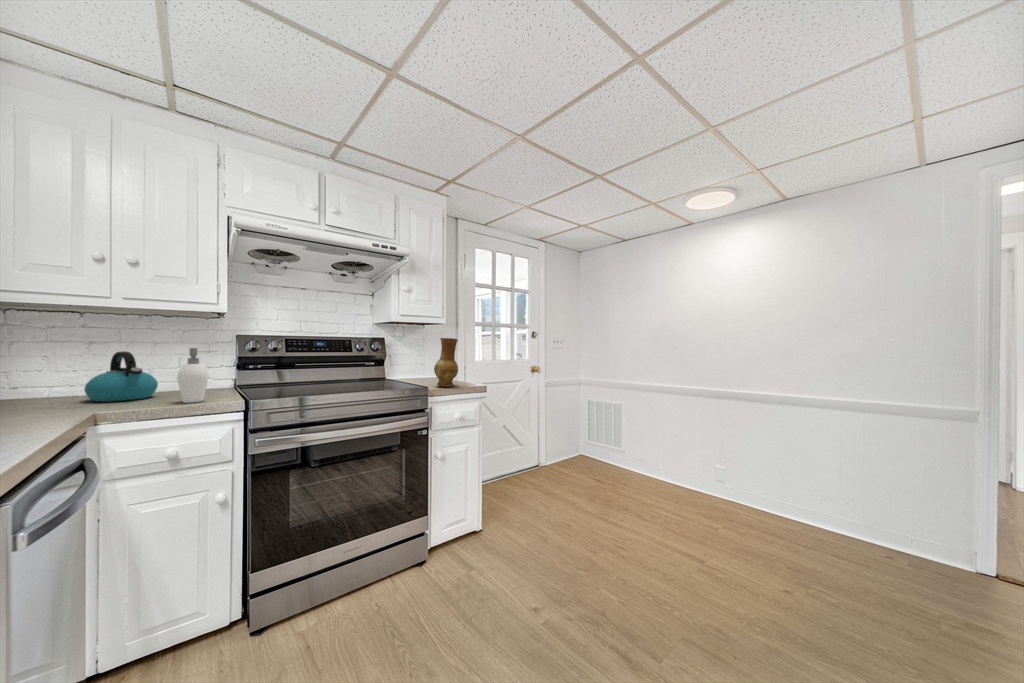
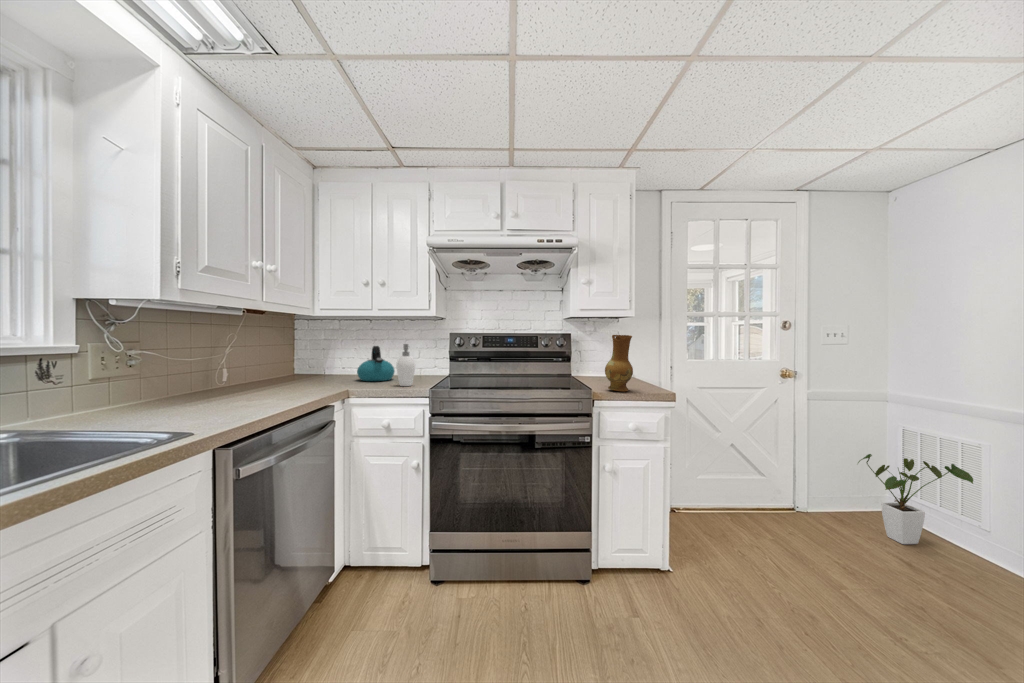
house plant: none [575,414,625,467] -> present [858,454,973,544]

